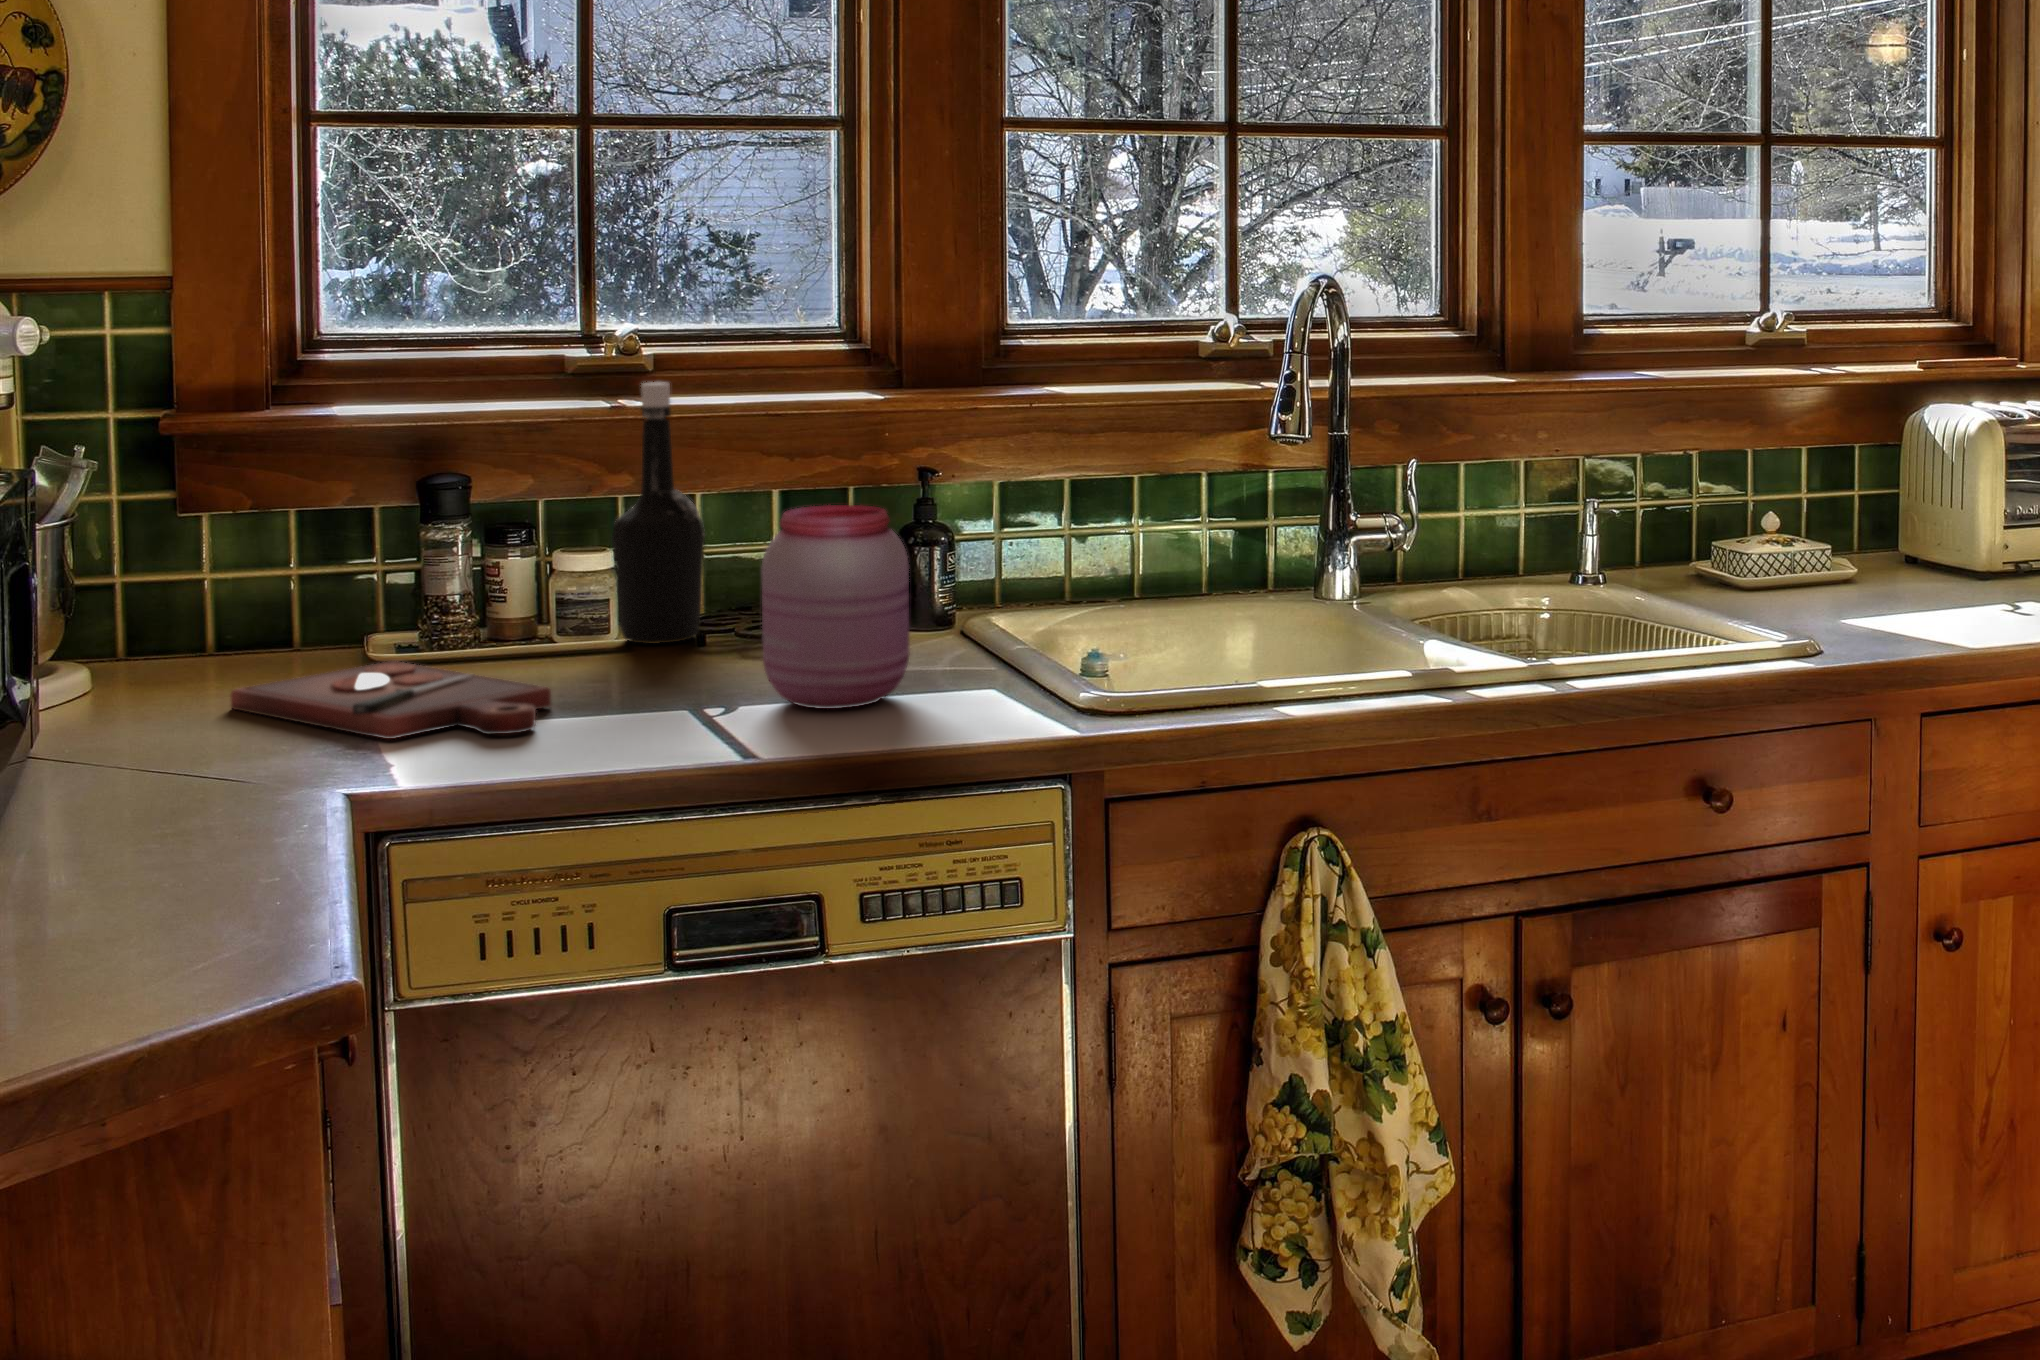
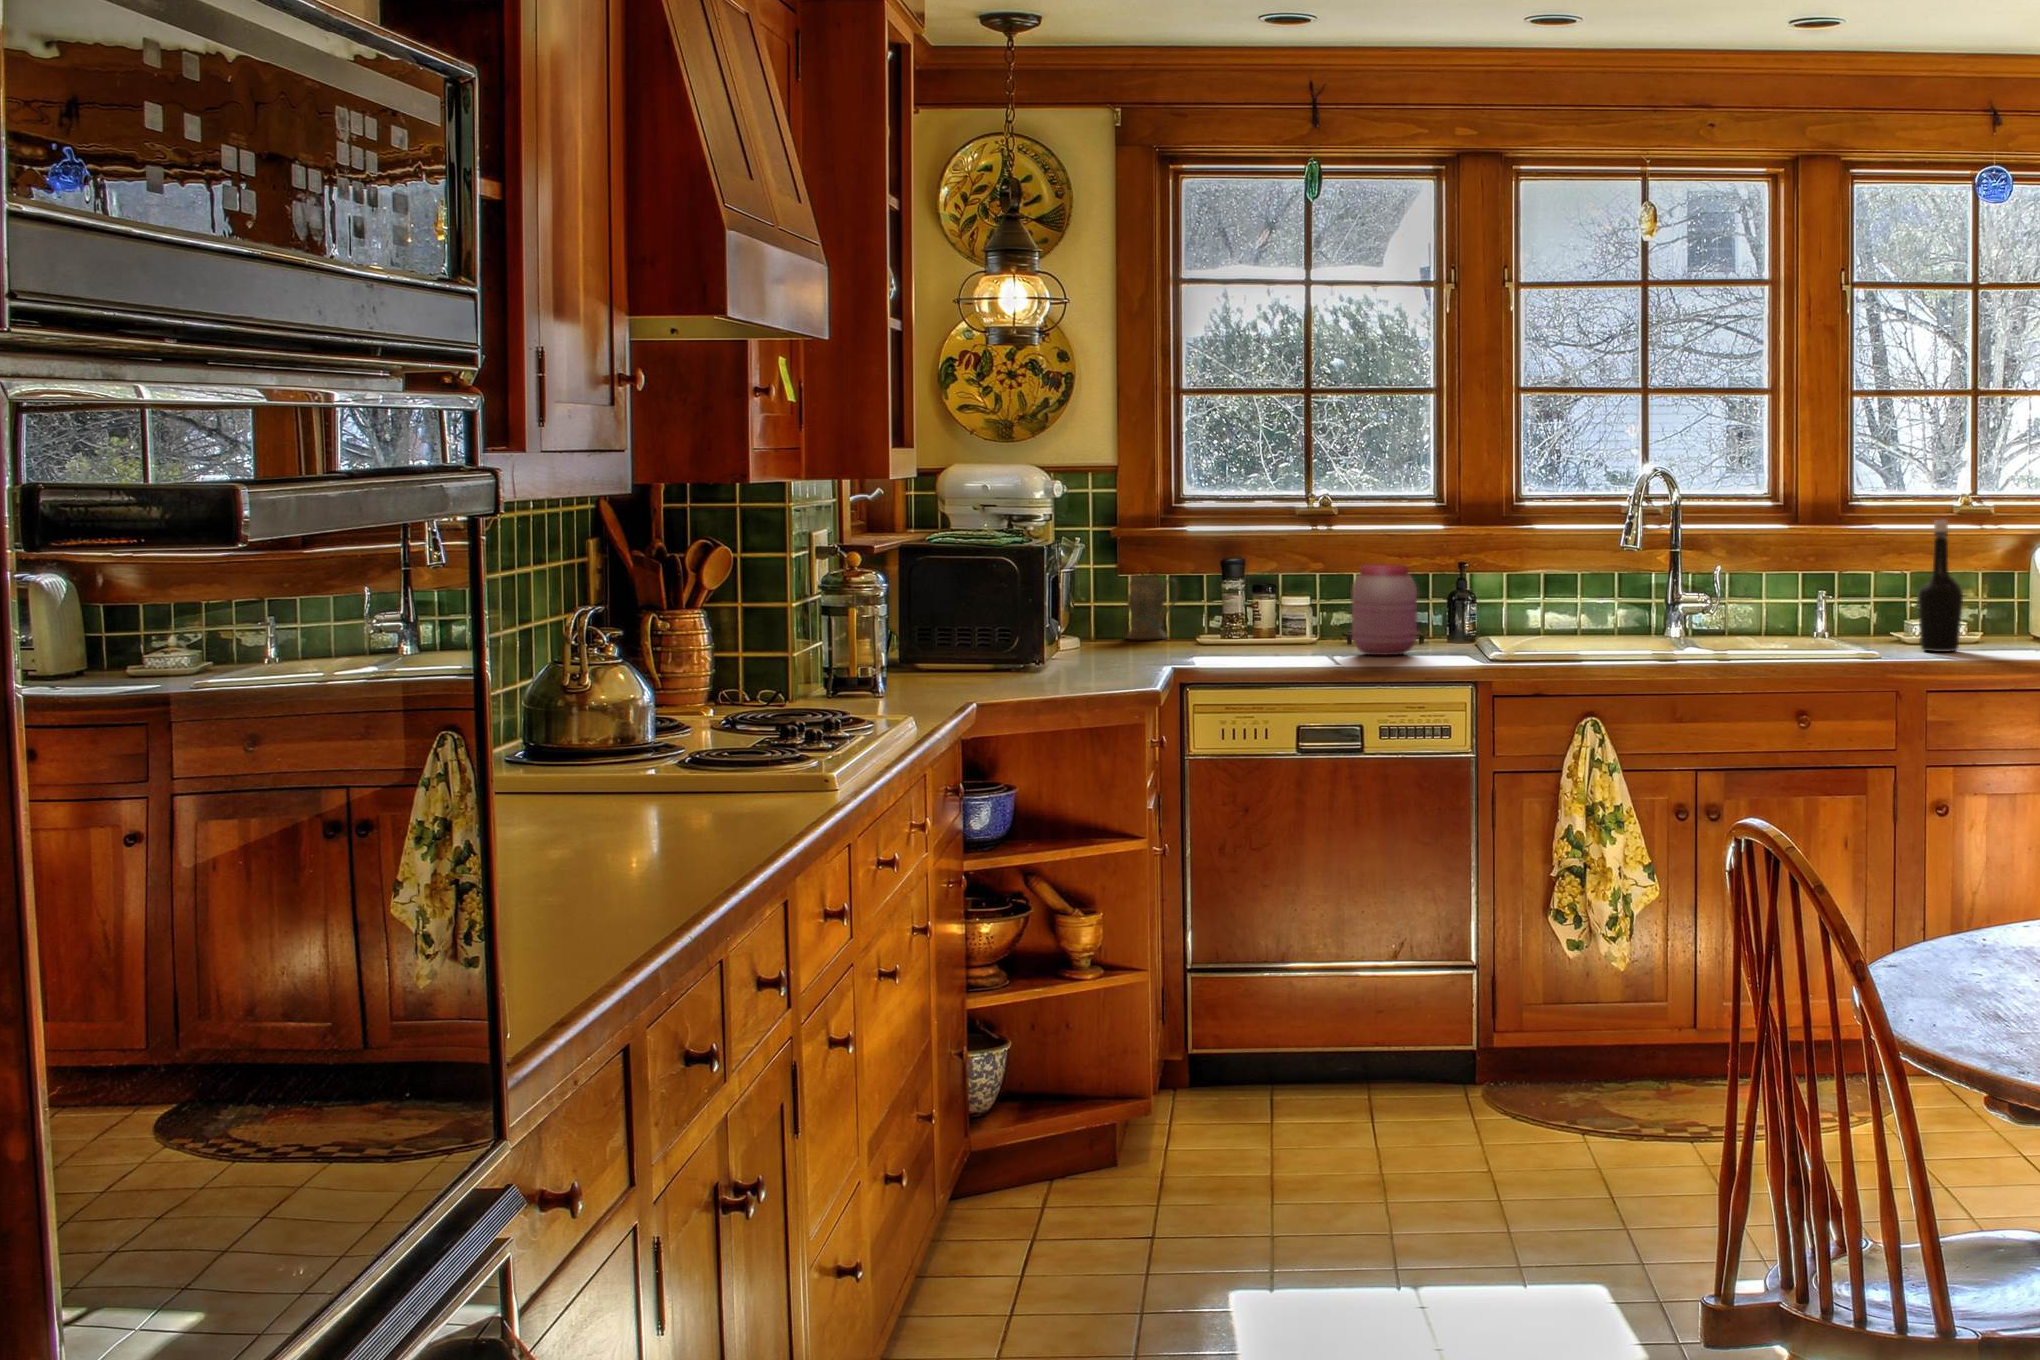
bottle: present [612,382,705,644] -> present [1917,520,1963,652]
mug: none [195,516,326,661] -> present [1126,576,1179,639]
cutting board: present [231,661,552,739] -> none [1135,636,1263,655]

